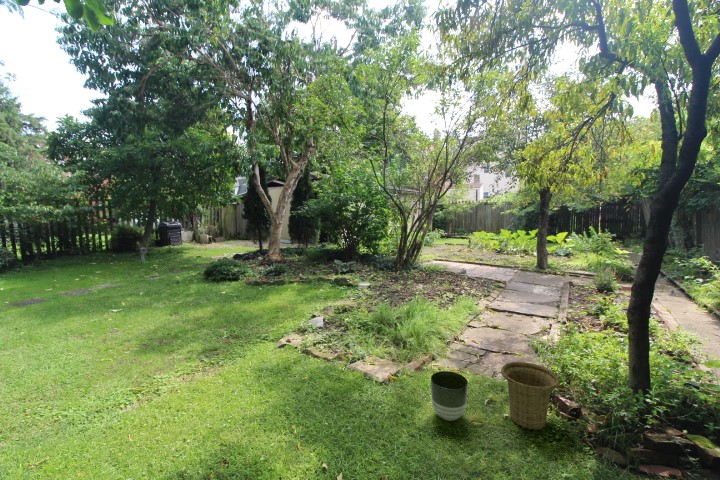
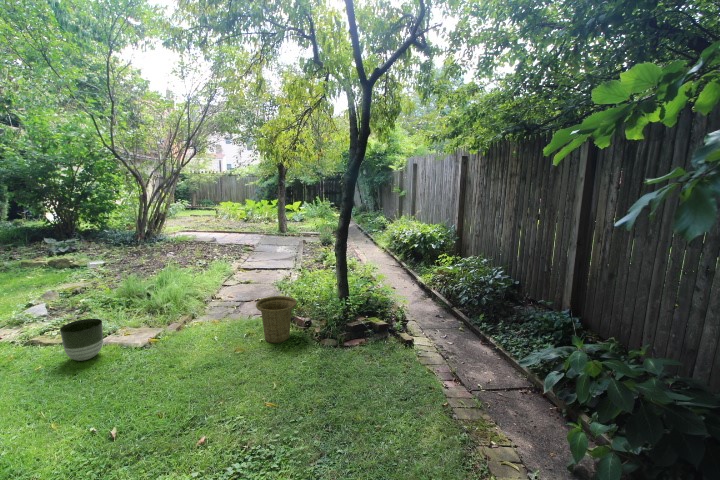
planter: present [431,371,468,421] -> present [60,319,103,361]

